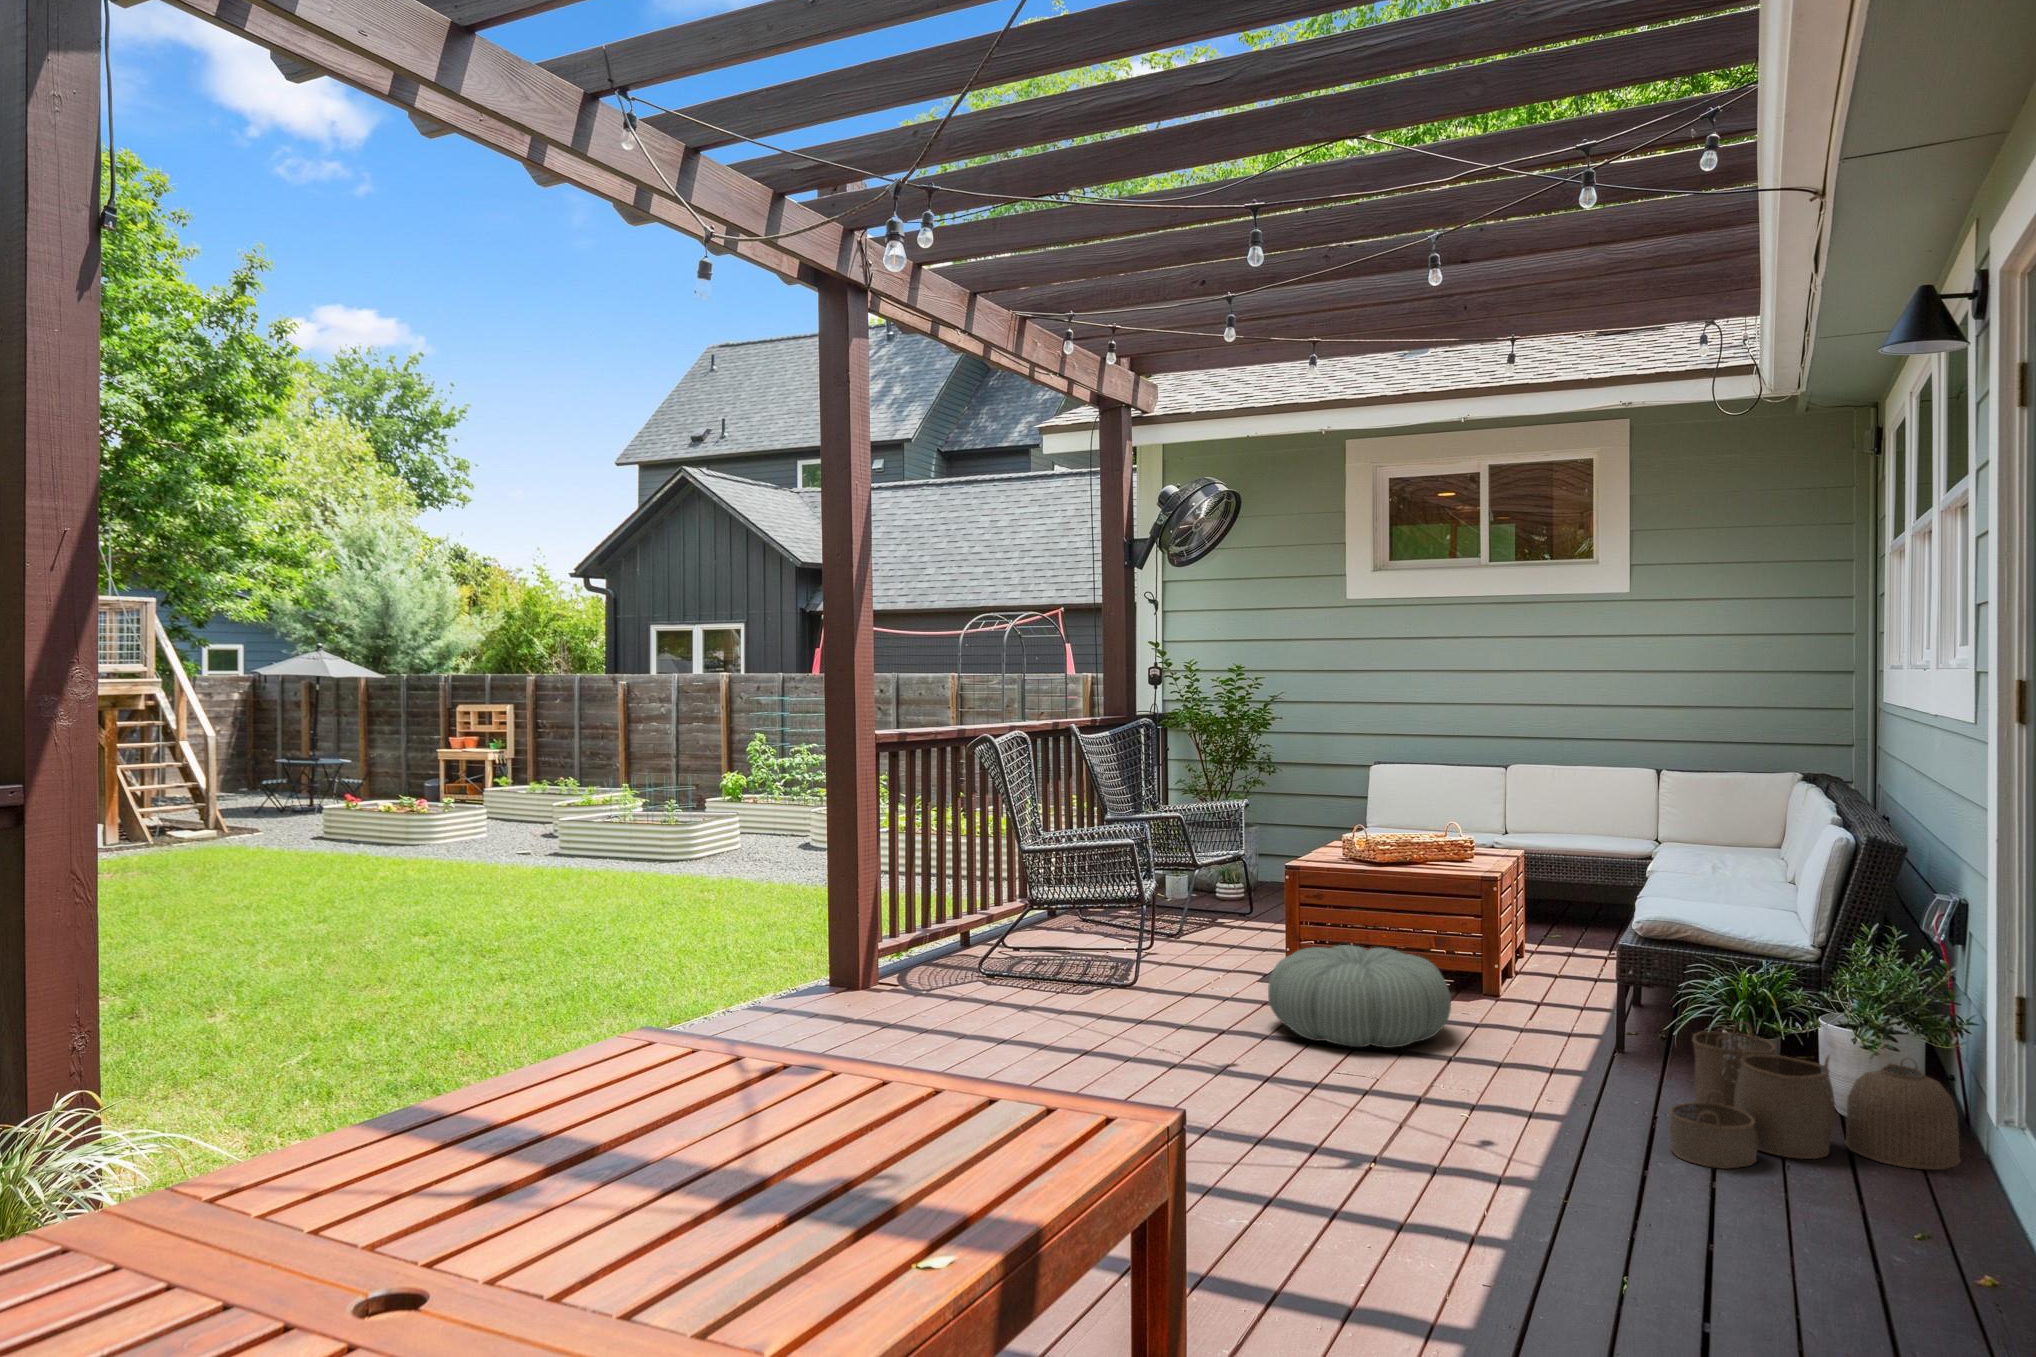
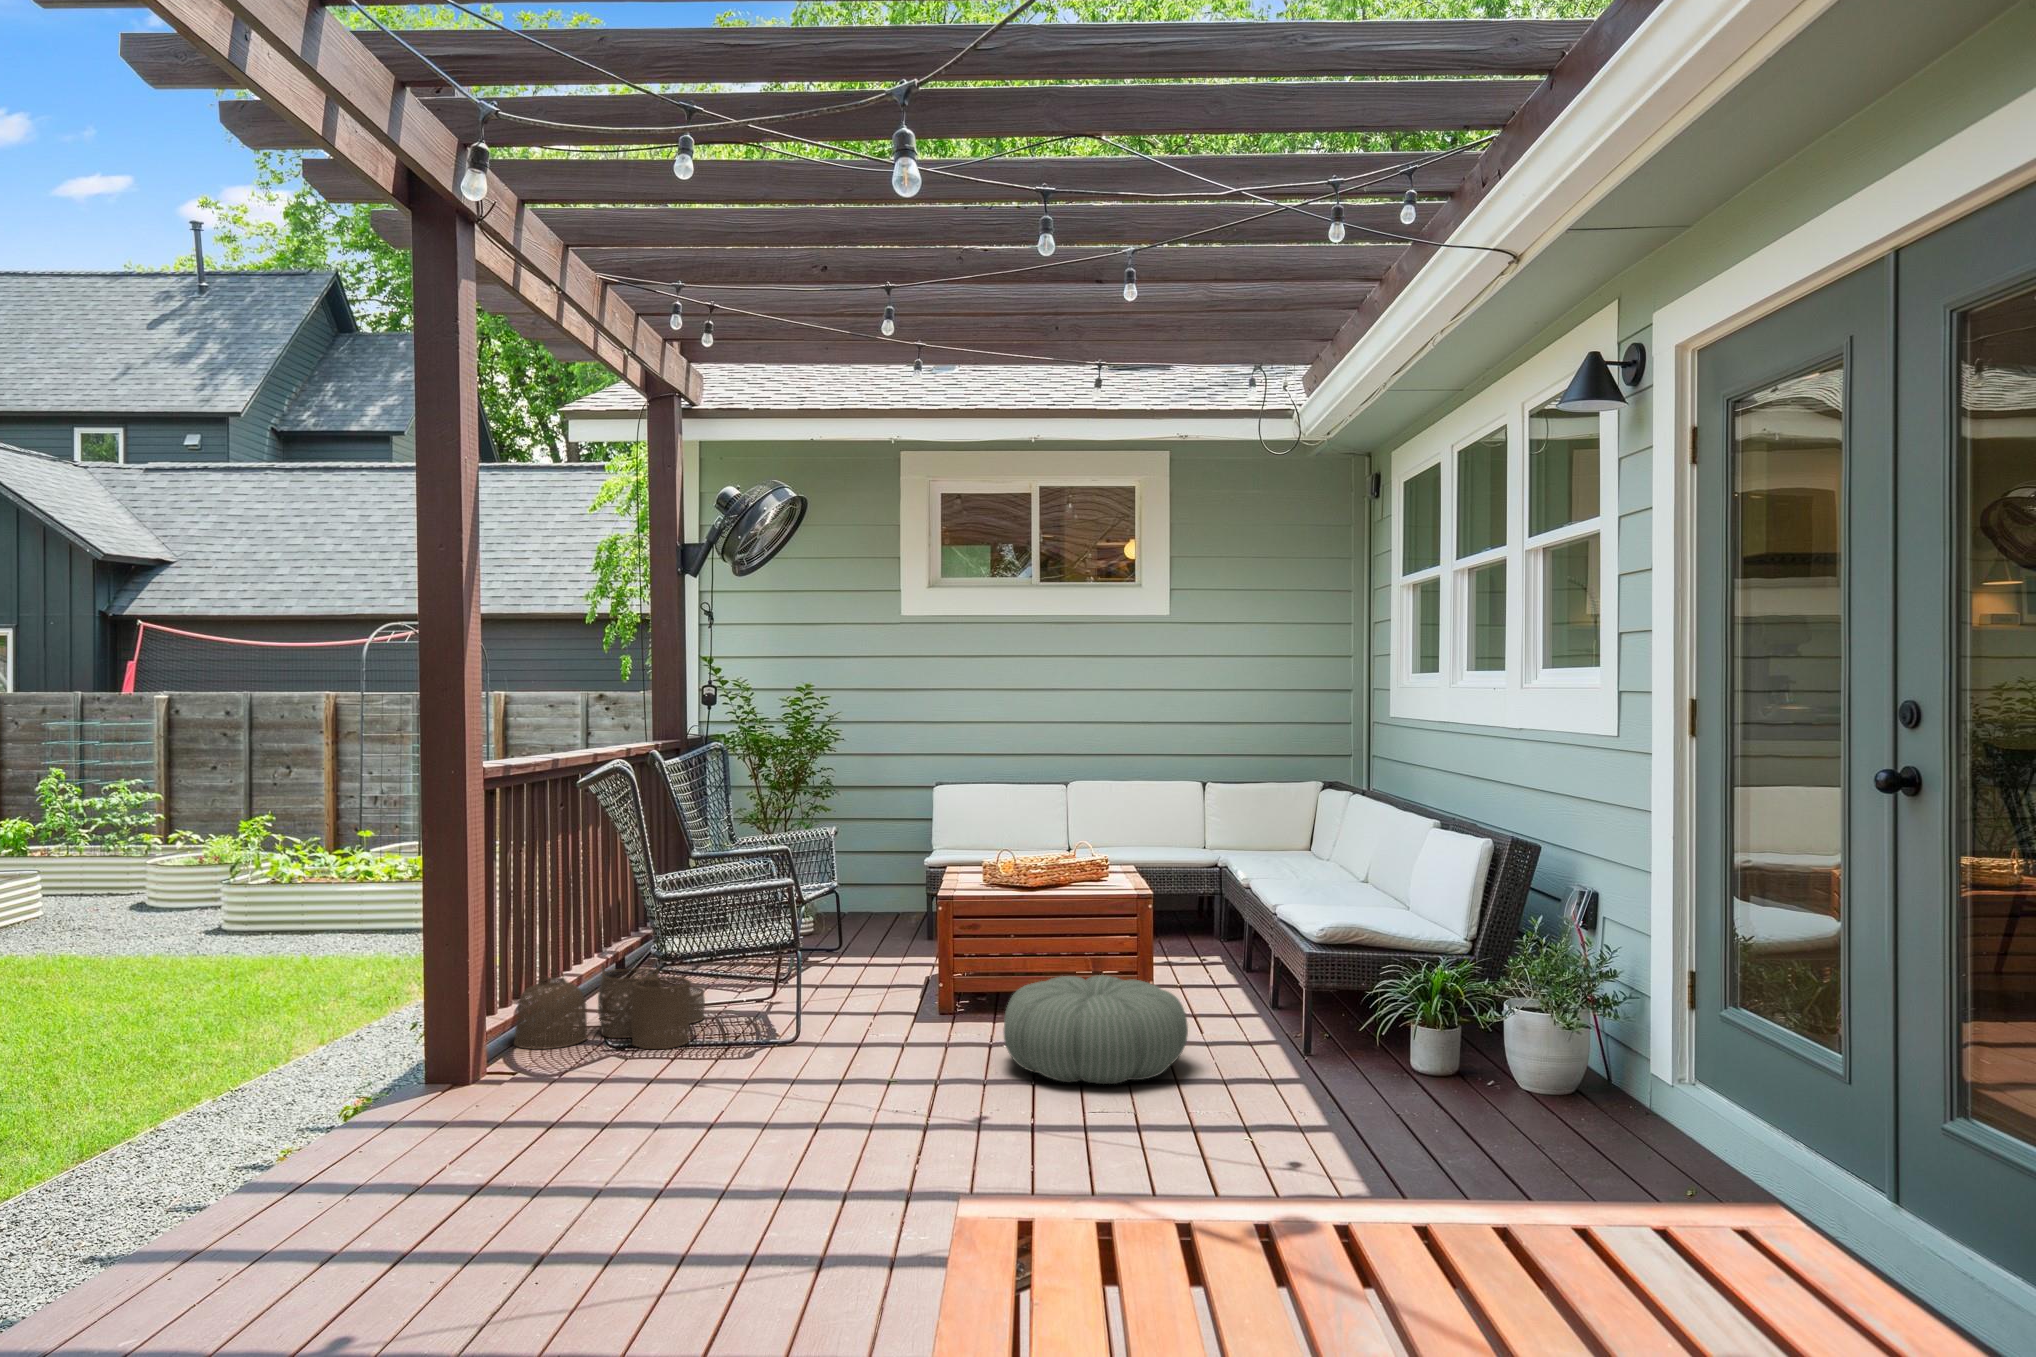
woven basket: present [1669,1022,1961,1170] -> present [514,963,705,1049]

